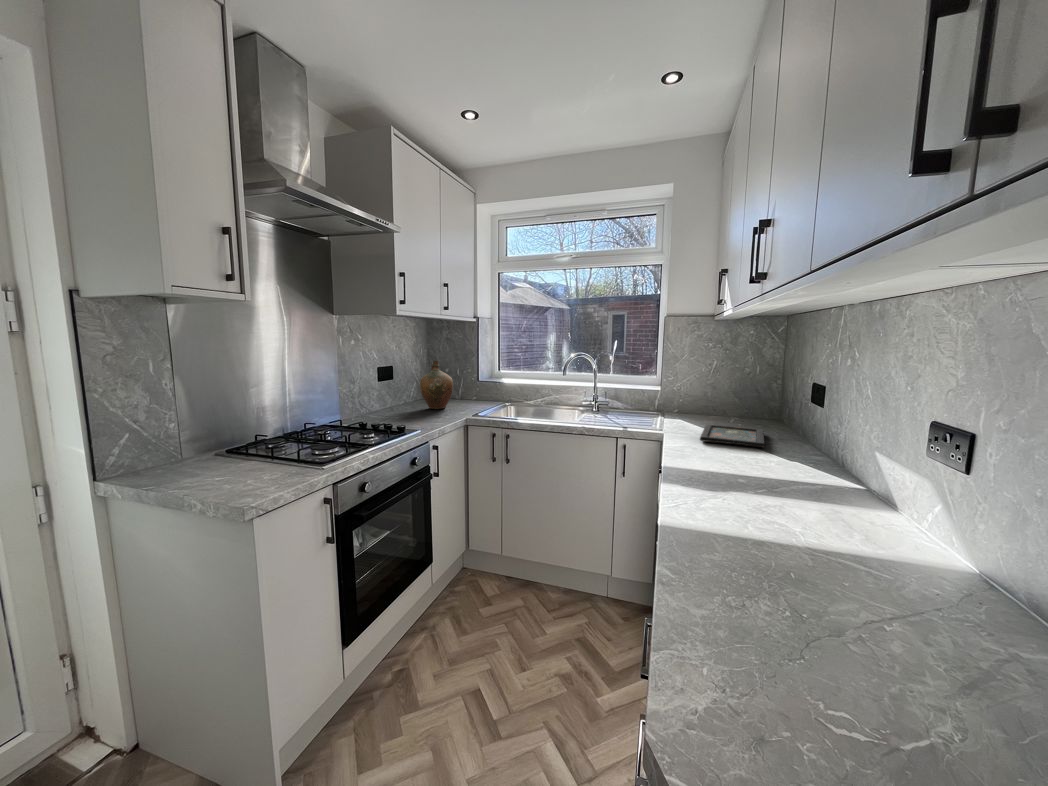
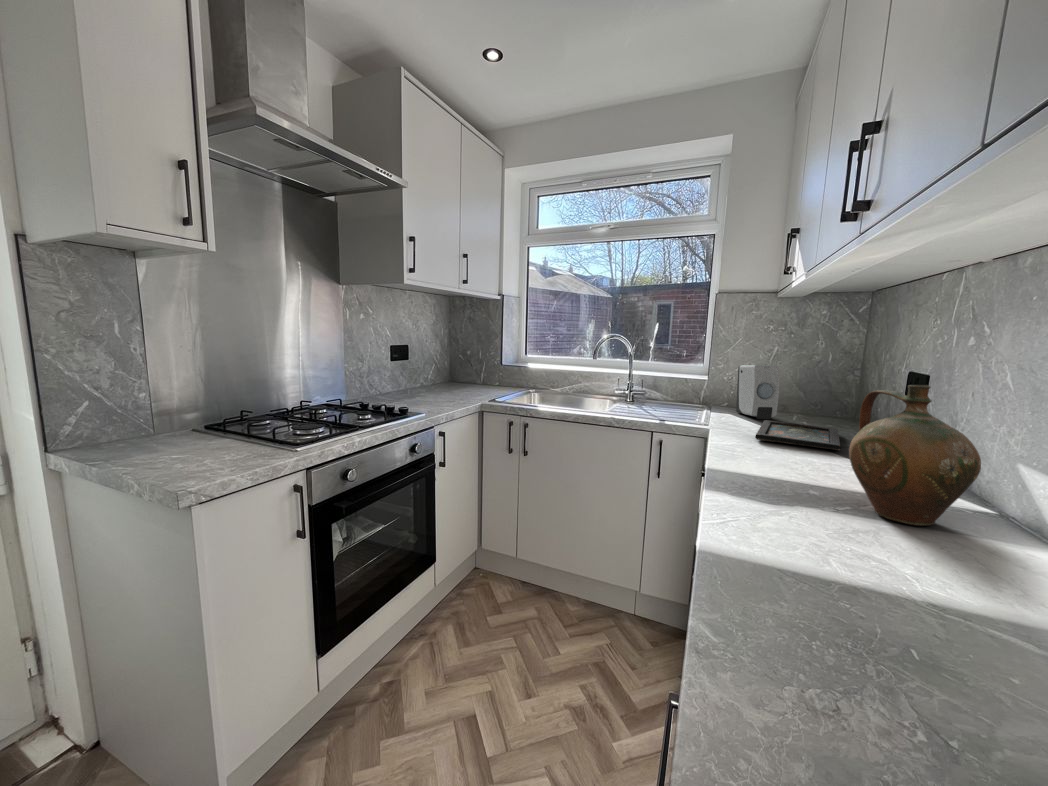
ceramic jug: present [420,361,453,409] -> present [849,385,981,526]
soap dispenser: none [683,378,717,423] -> present [736,365,779,419]

